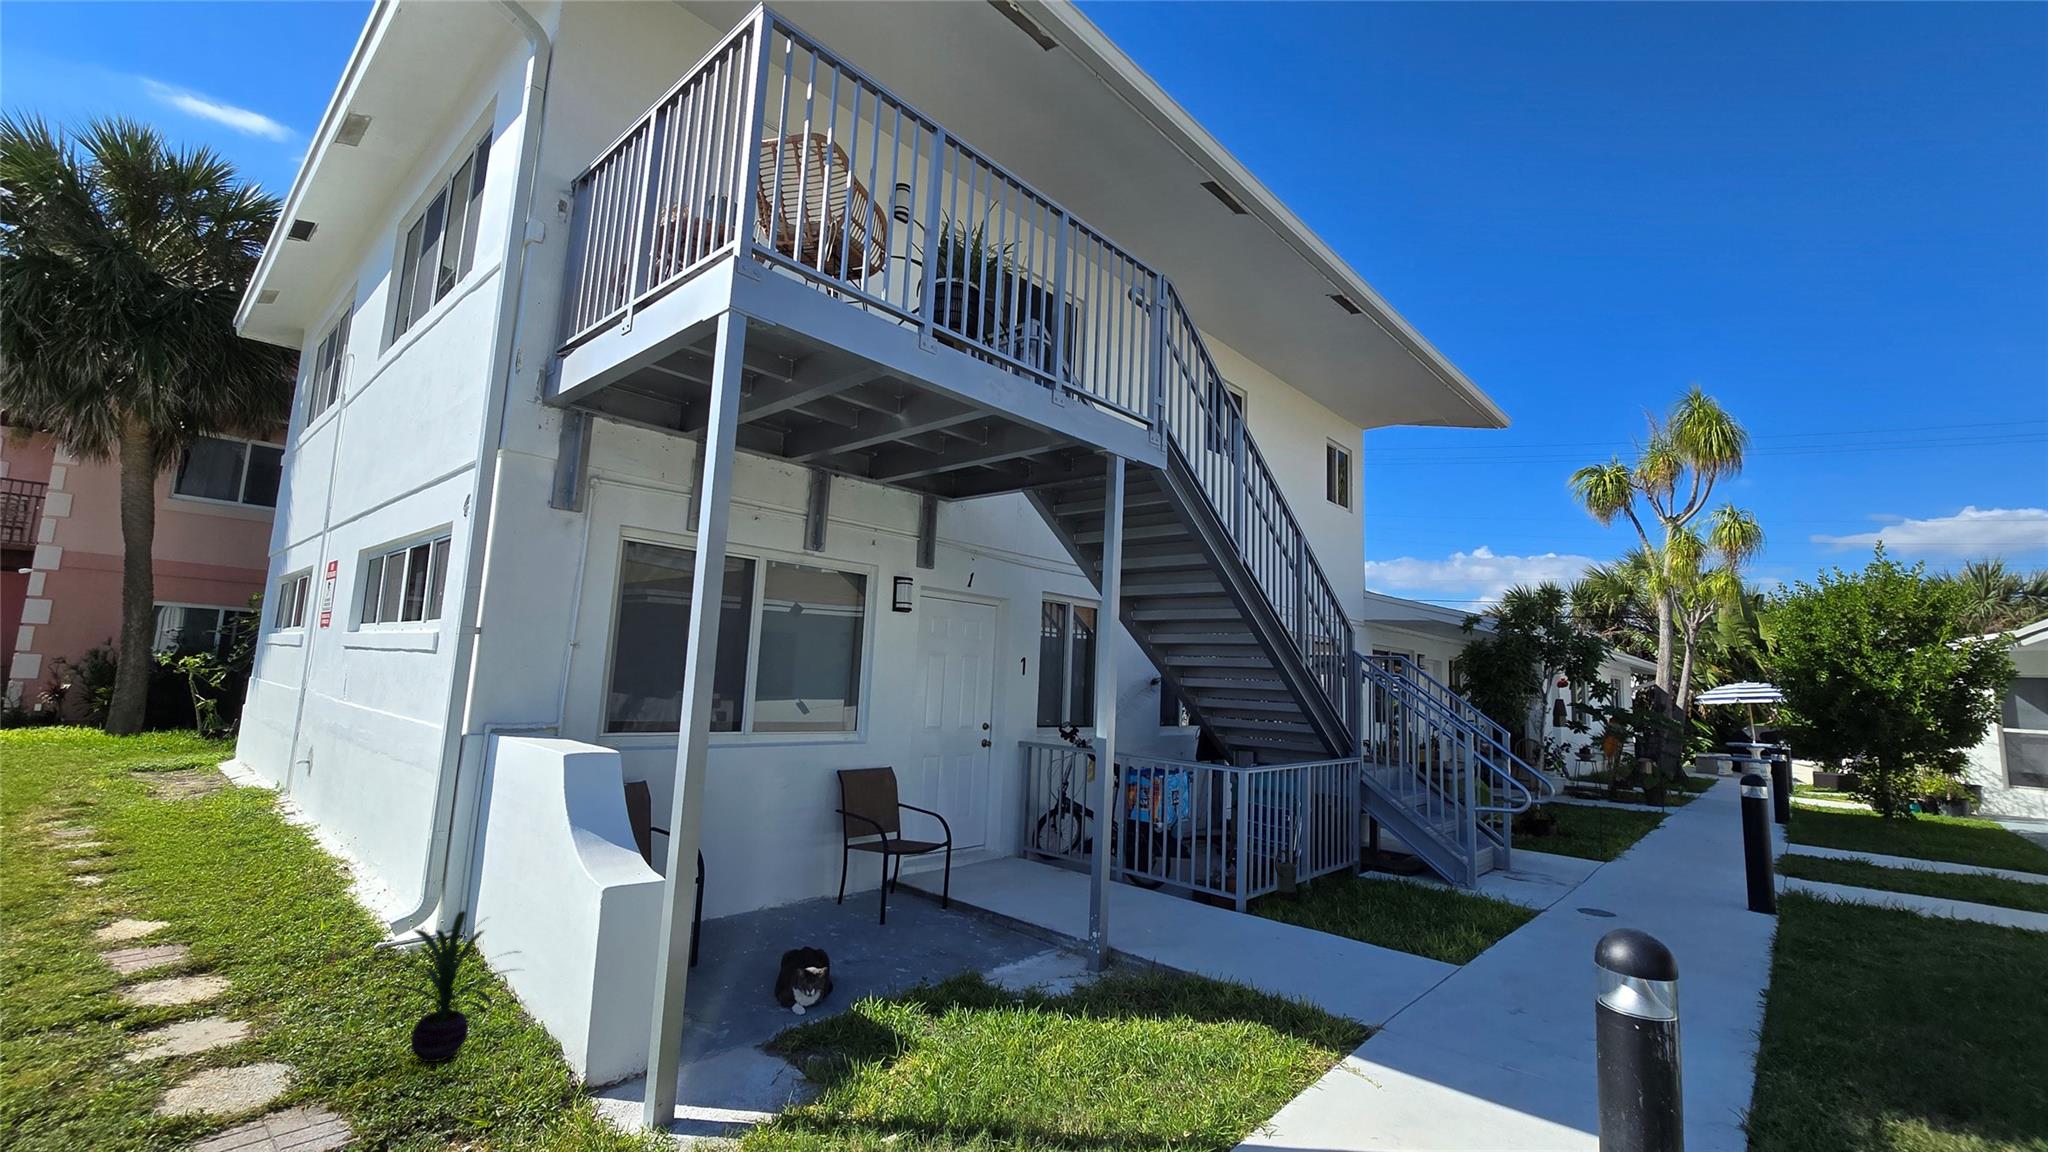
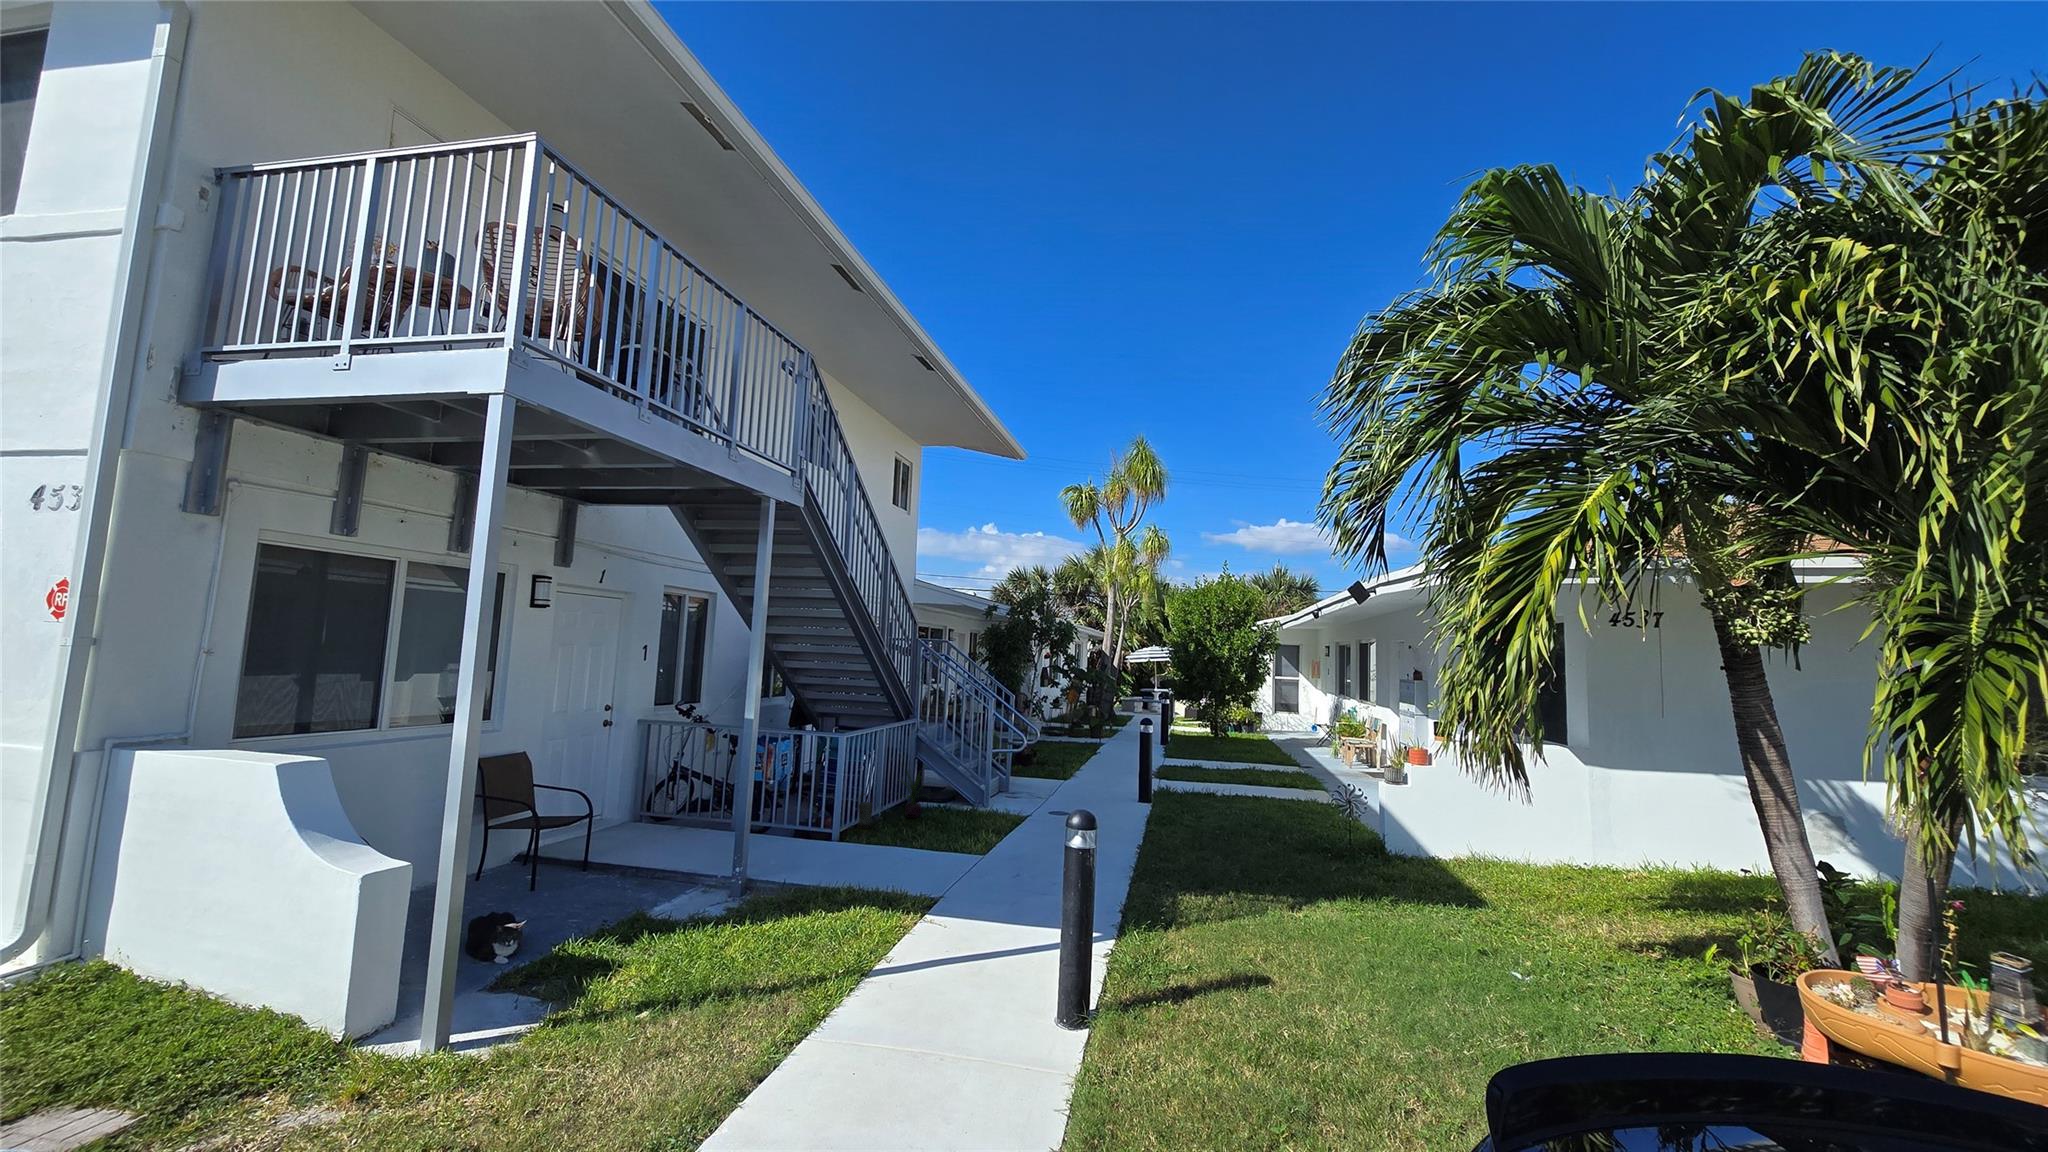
decorative plant: present [376,911,517,1062] -> present [903,771,922,818]

